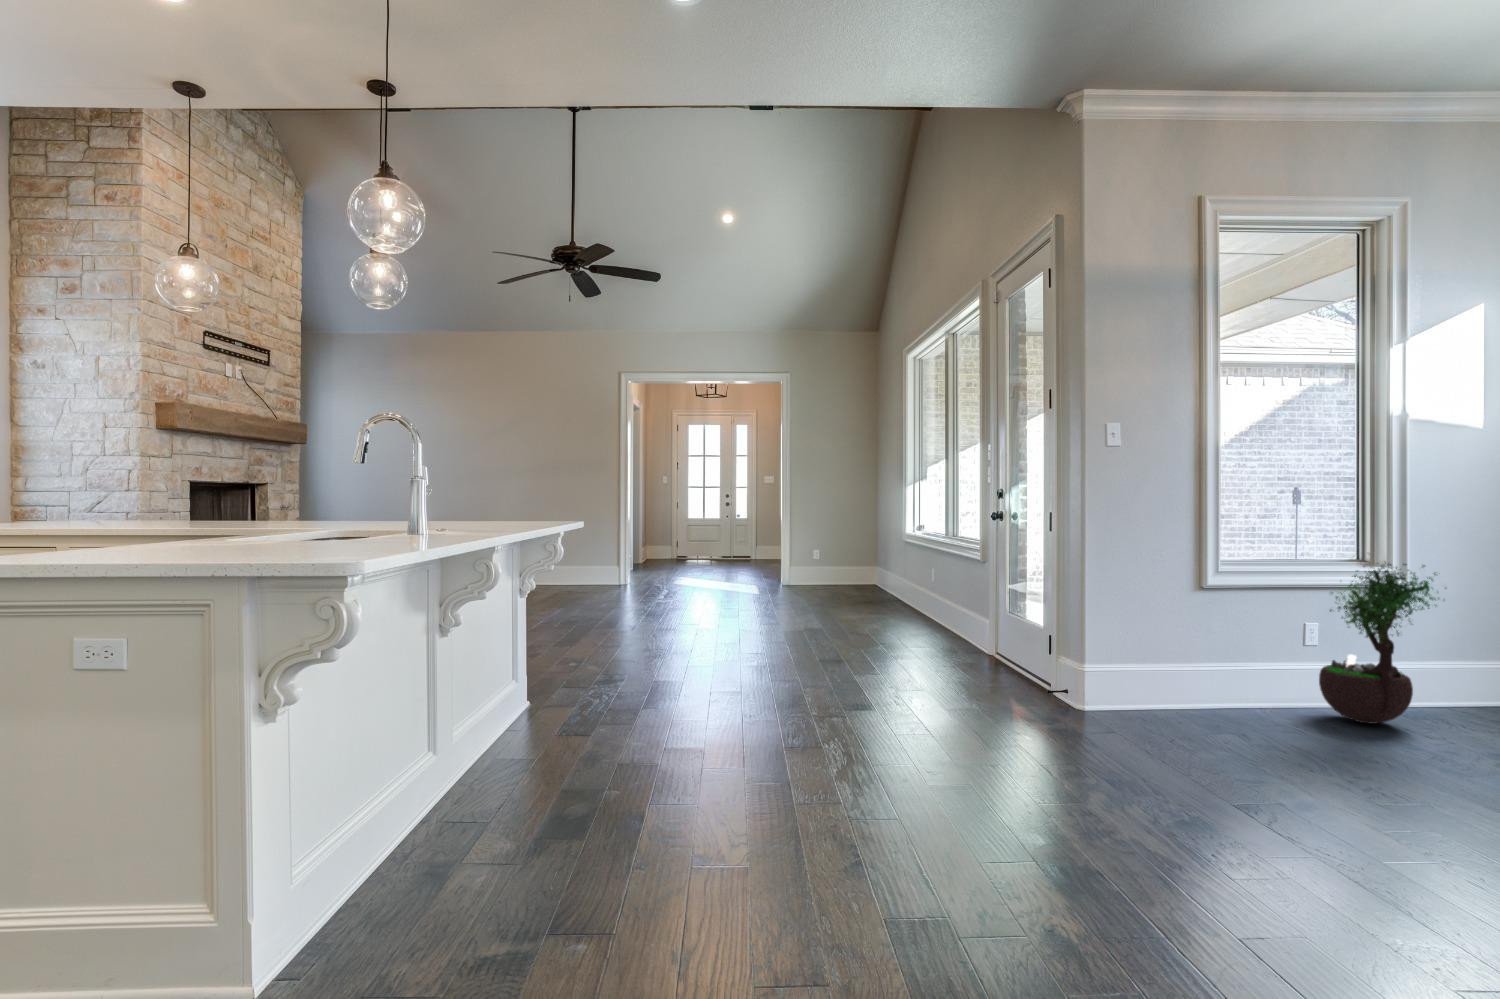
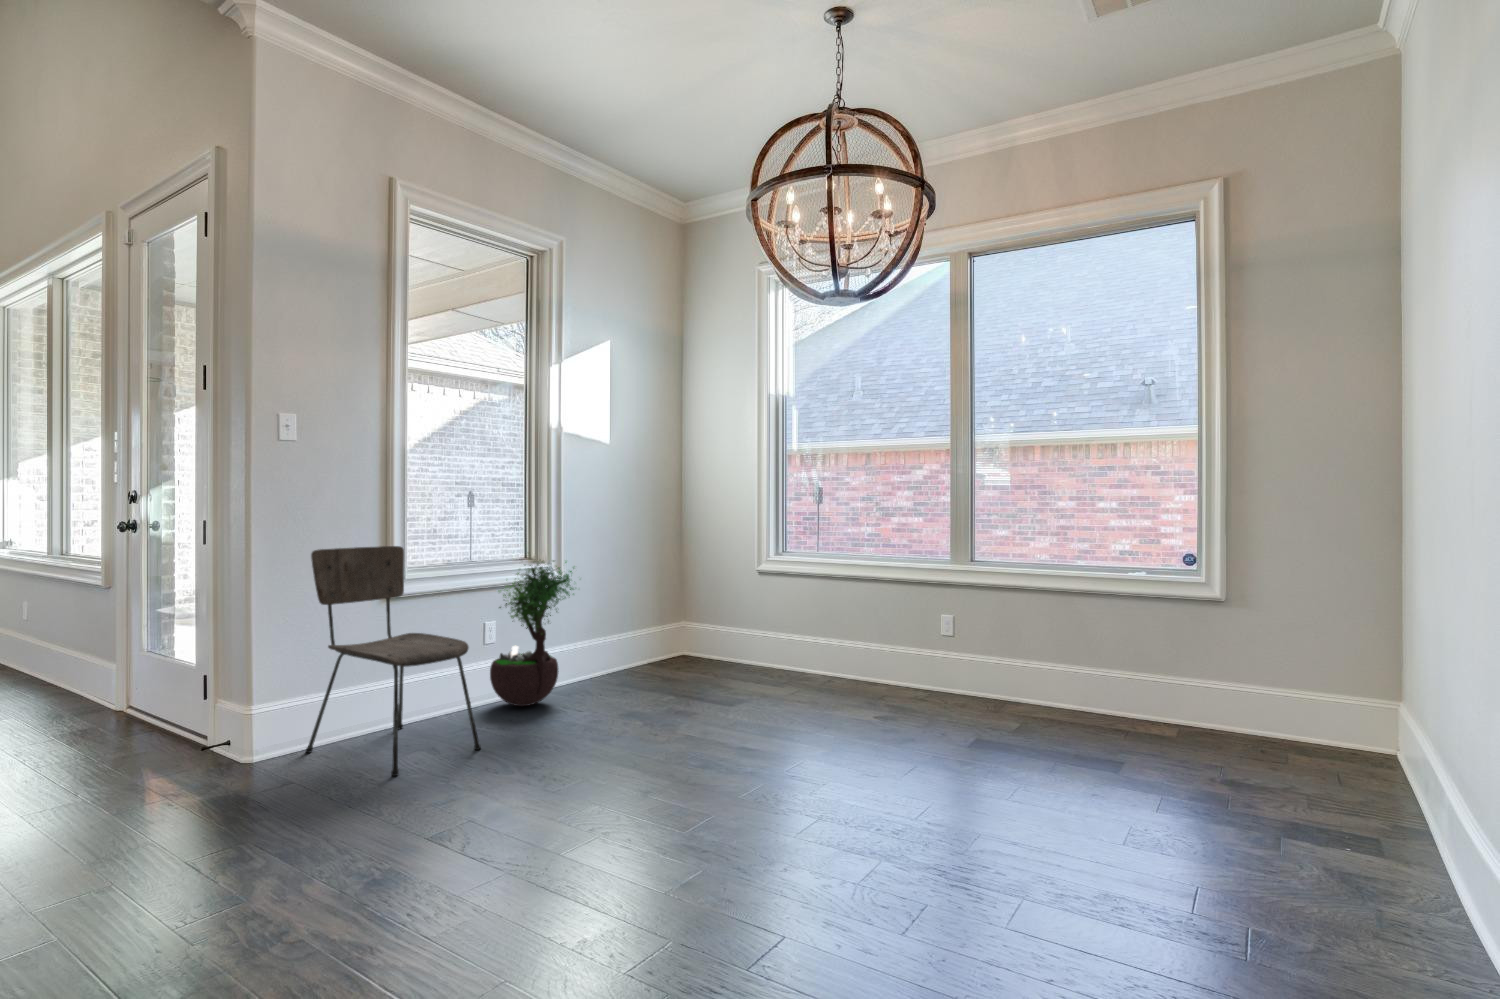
dining chair: none [1127,539,1306,756] -> present [305,546,481,776]

